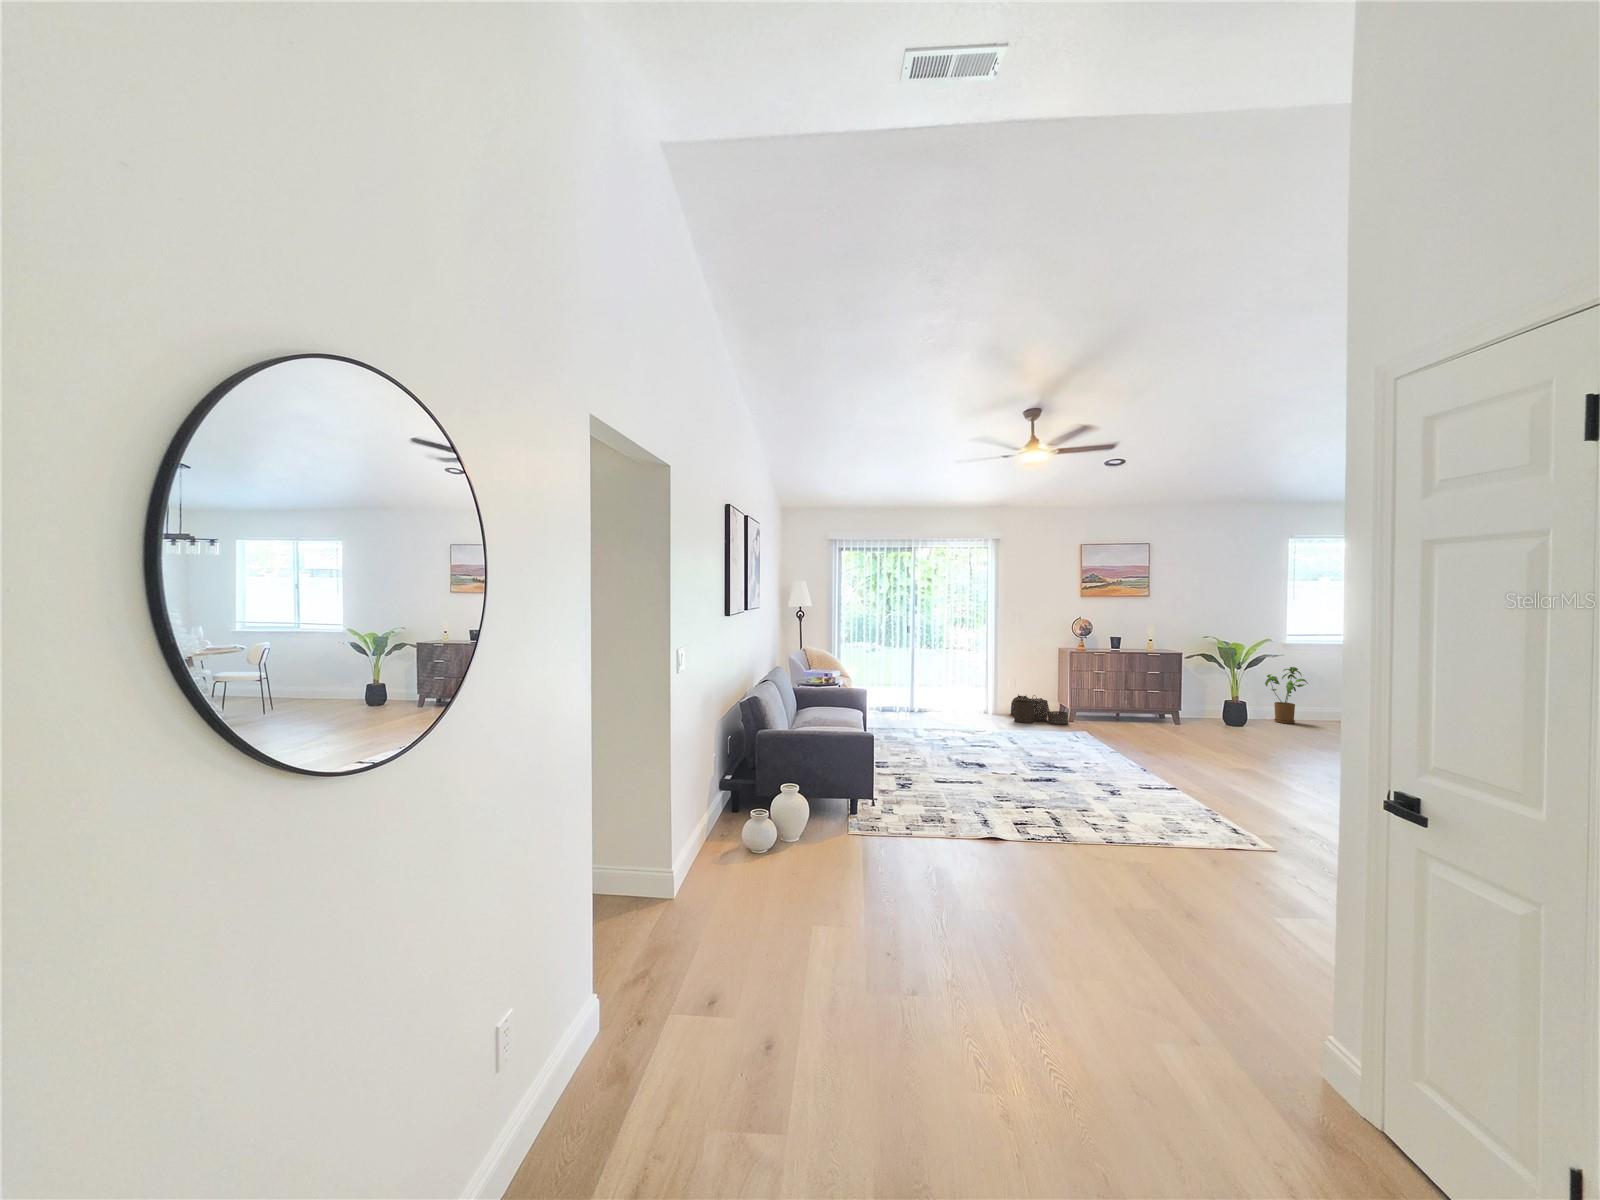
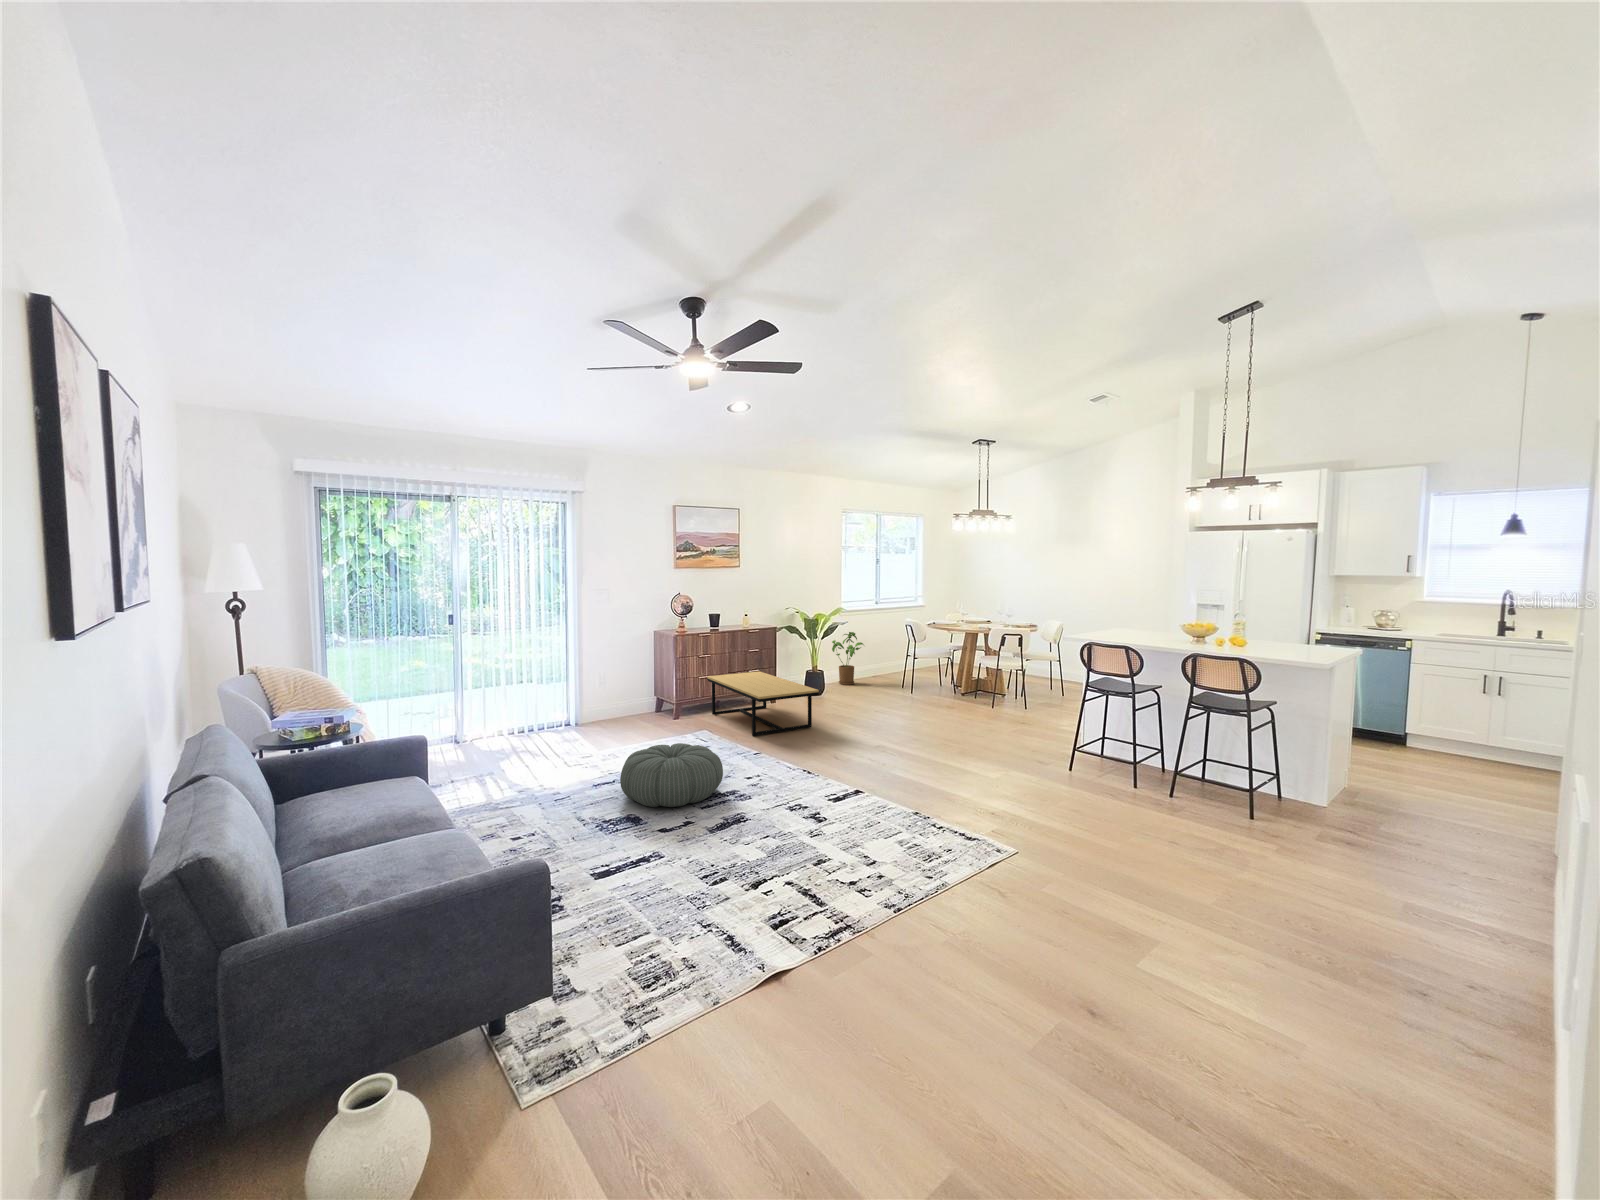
coffee table: none [1100,690,1191,745] -> present [707,671,819,736]
woven basket: present [1011,695,1068,724] -> none [605,692,680,730]
pouf: none [978,724,1055,765] -> present [620,743,723,807]

